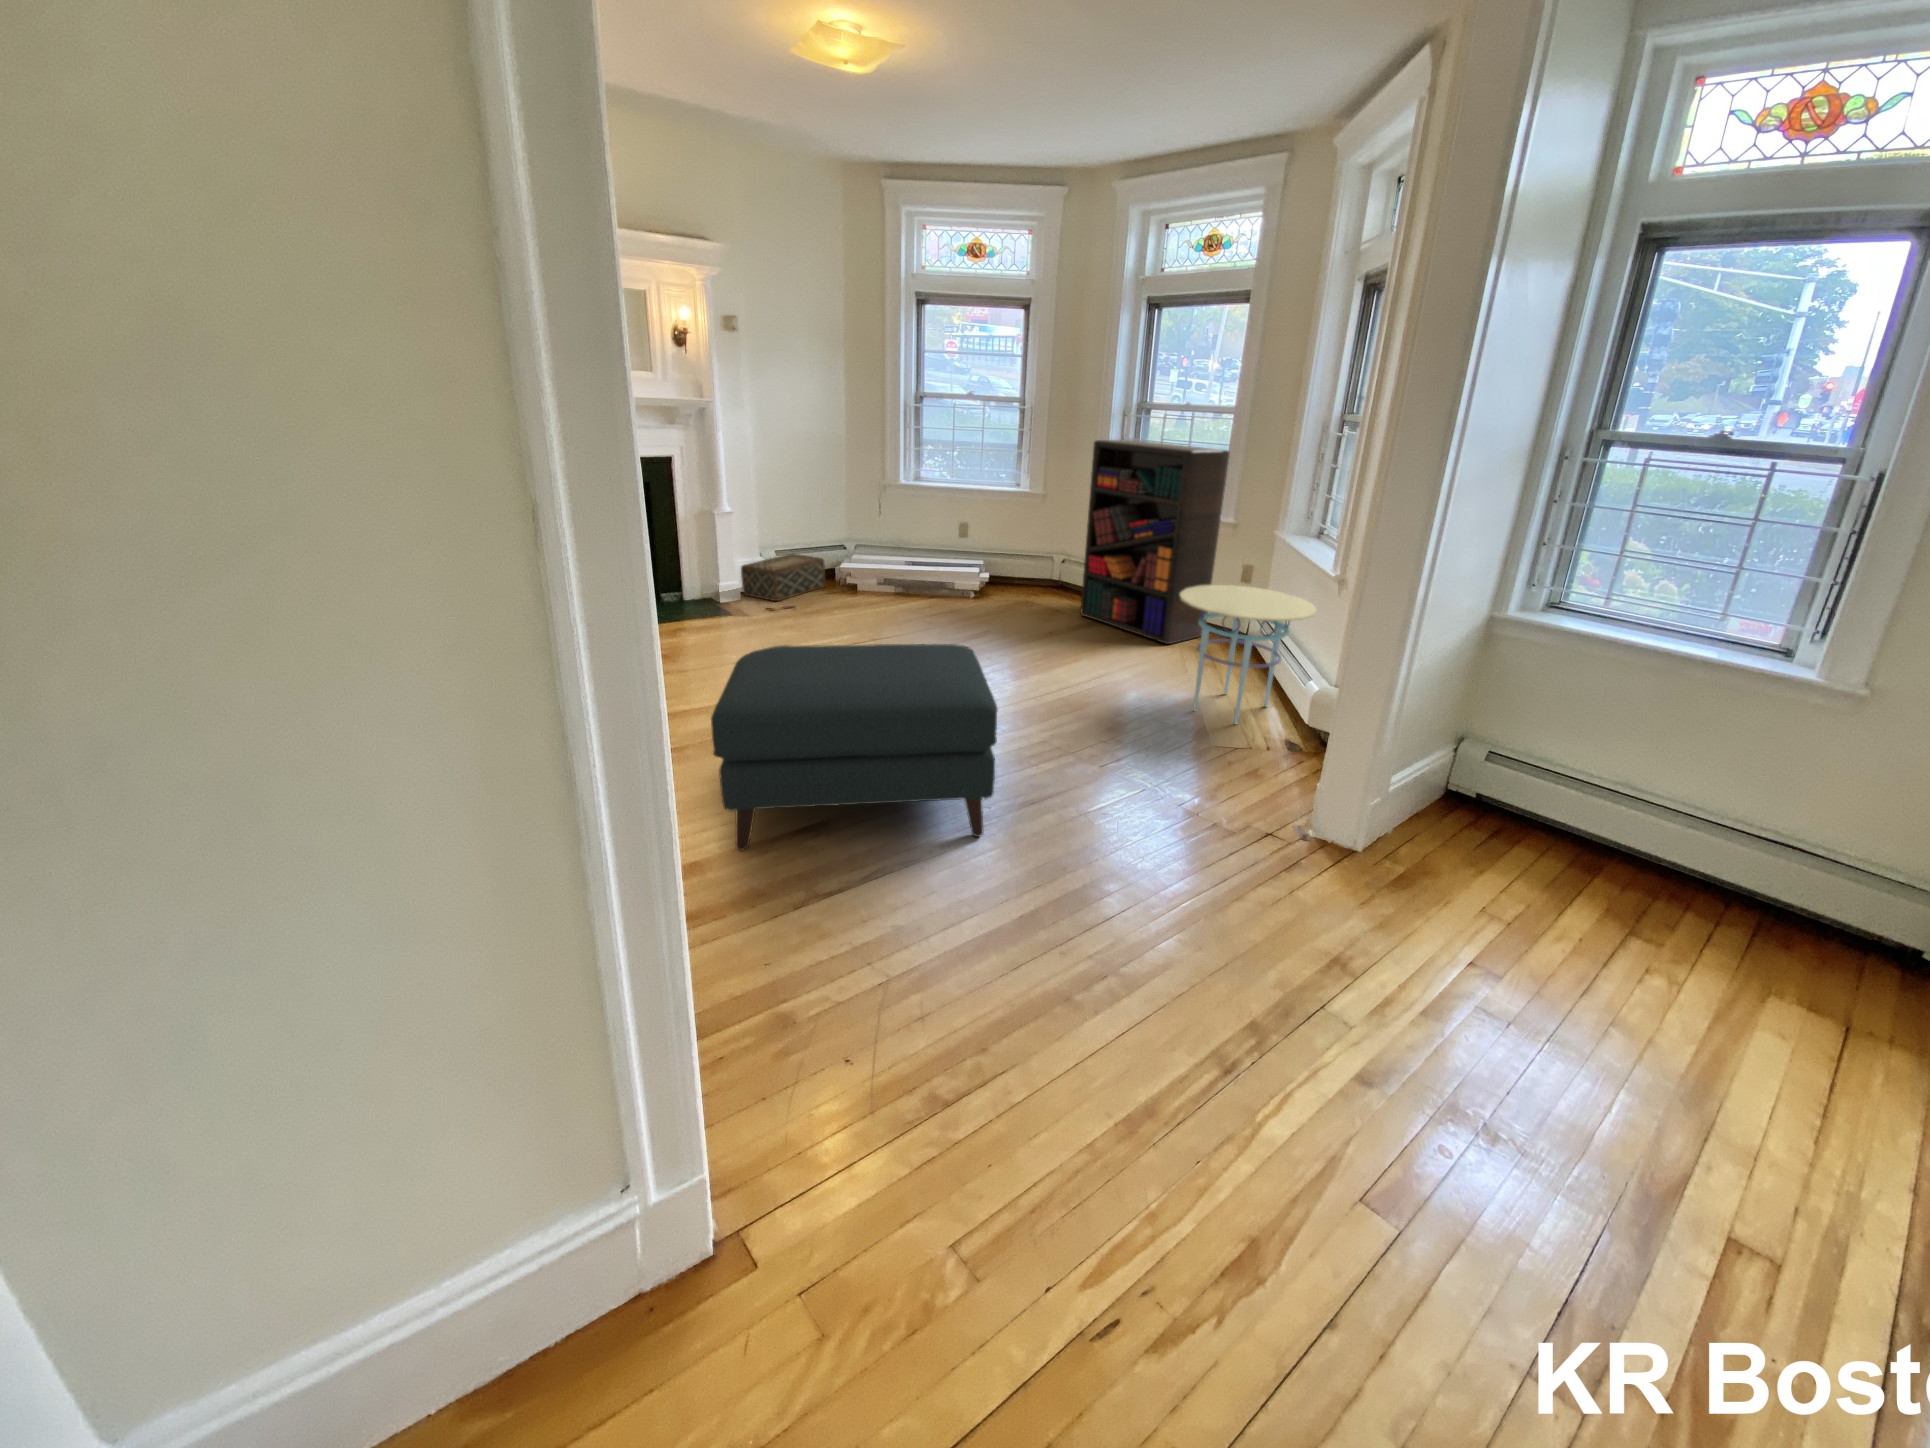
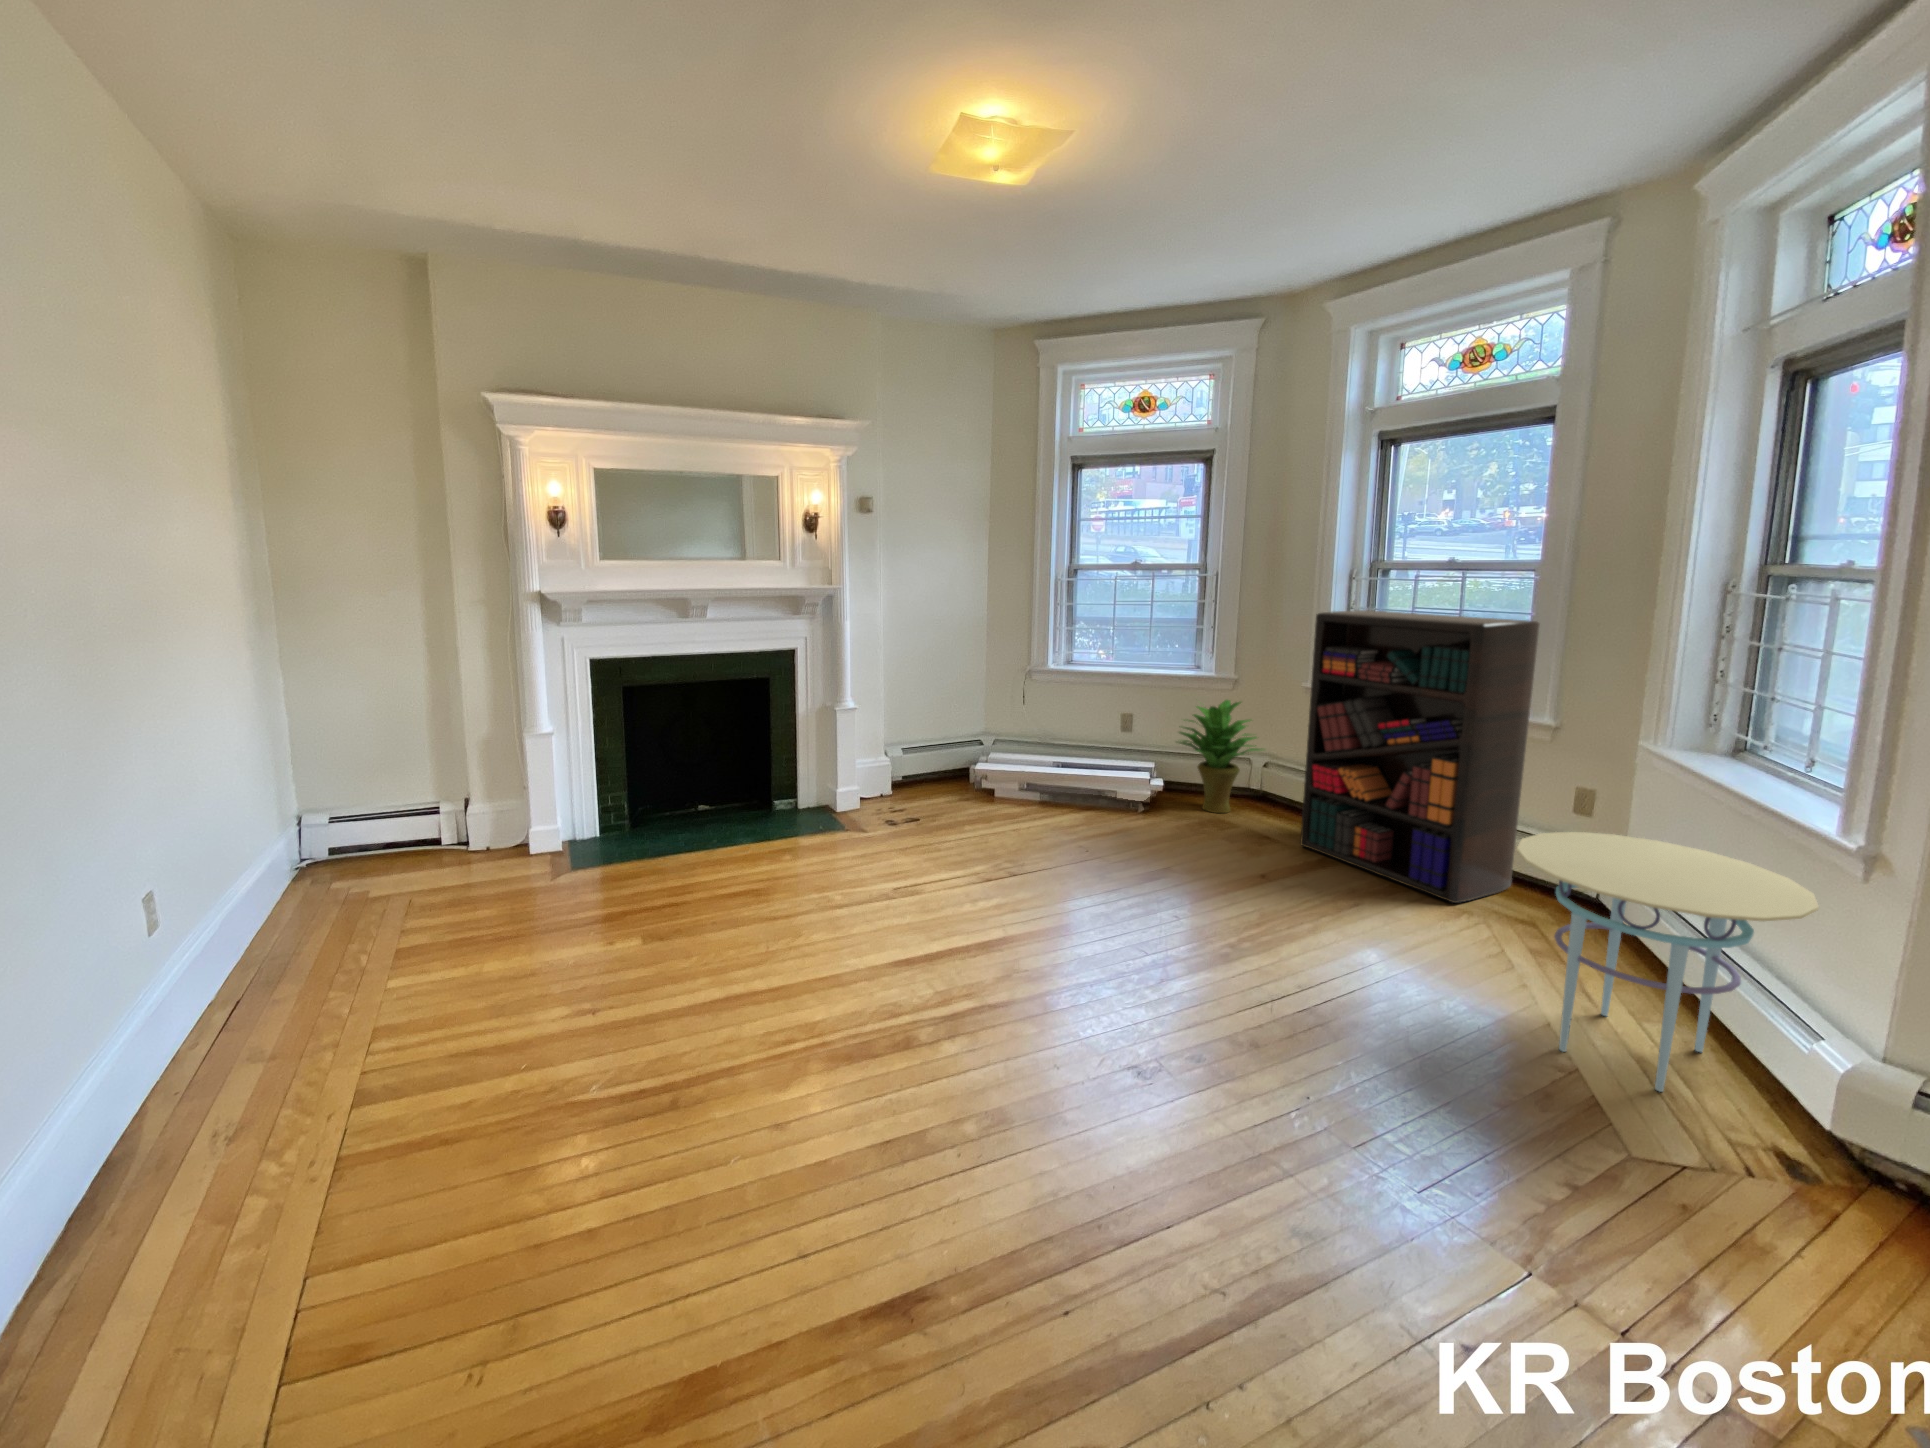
potted plant: none [998,508,1063,597] -> present [1179,700,1262,813]
woven basket: present [741,554,825,601] -> none [862,752,957,813]
ottoman: present [711,644,998,850] -> none [786,934,1285,1357]

